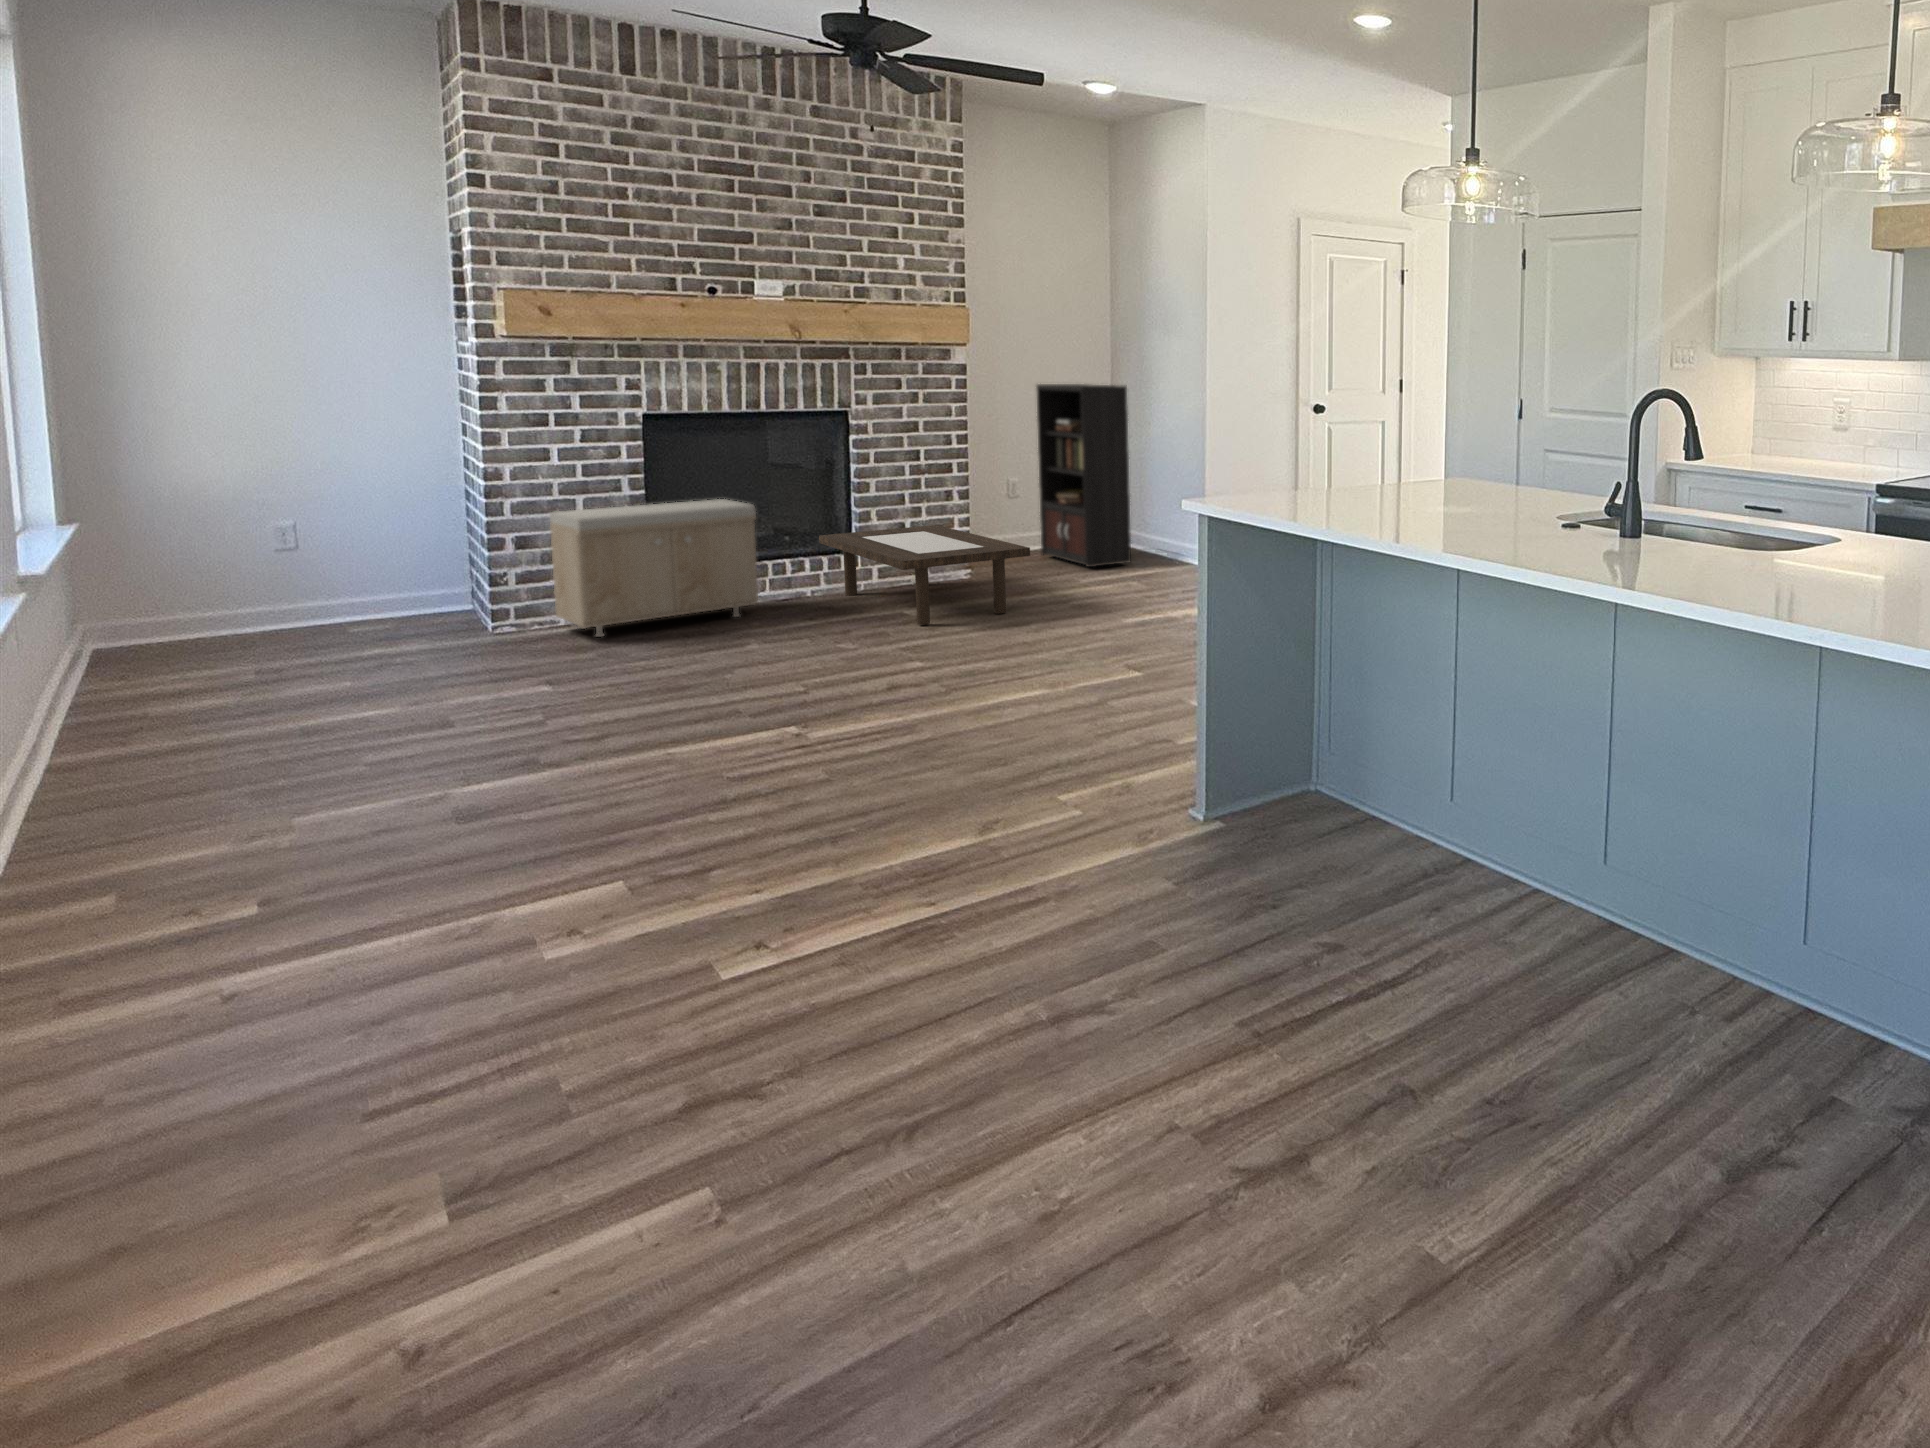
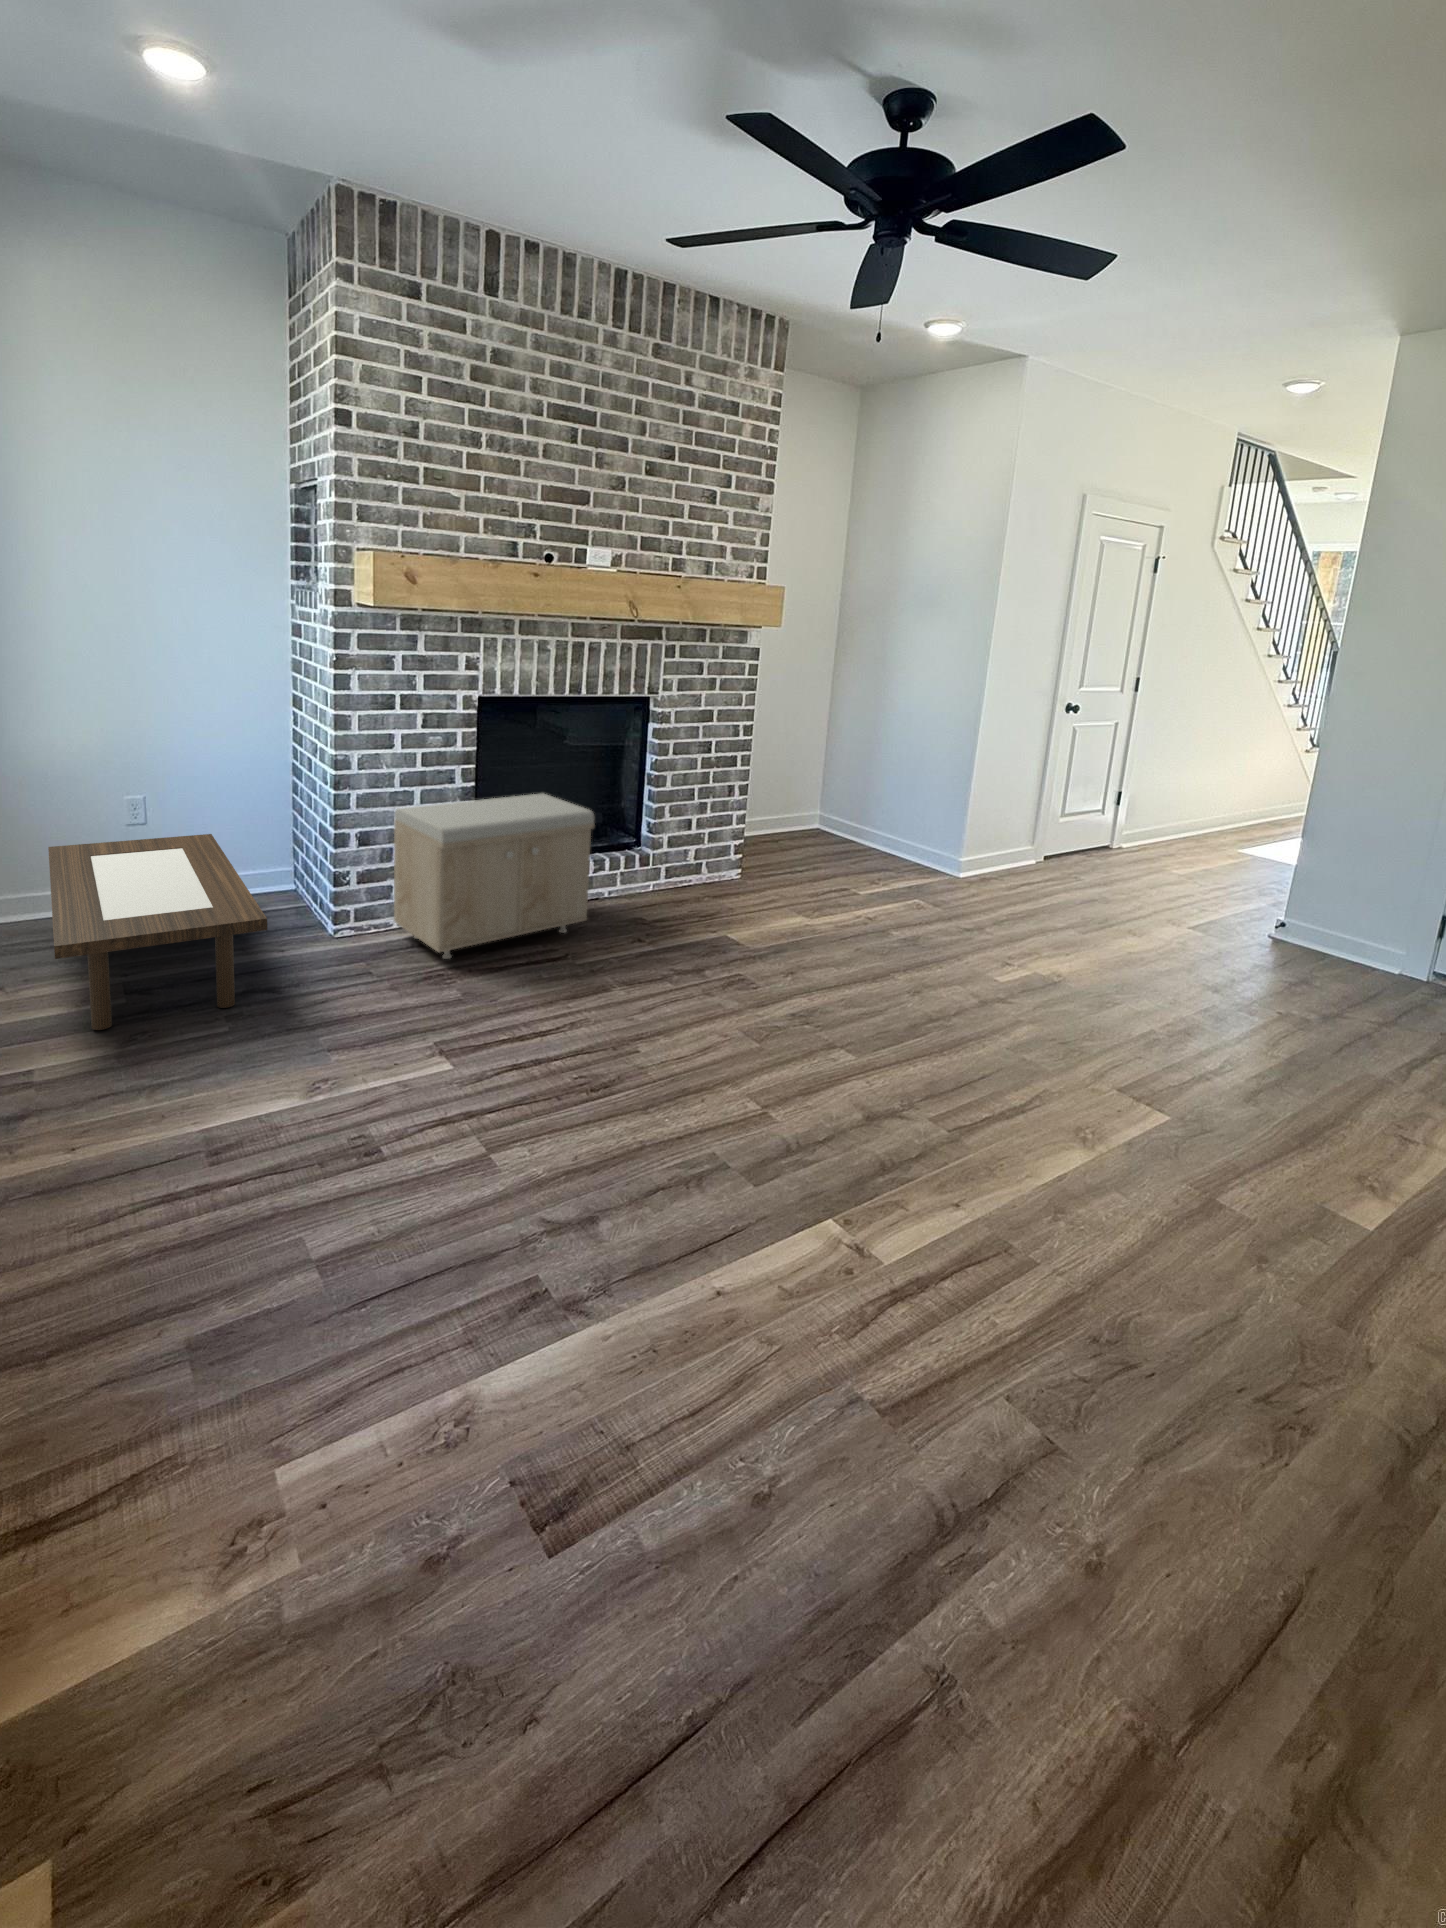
bookcase: present [1037,384,1131,567] -> none [785,669,949,881]
coffee table: present [819,525,1030,625] -> present [48,834,267,1030]

